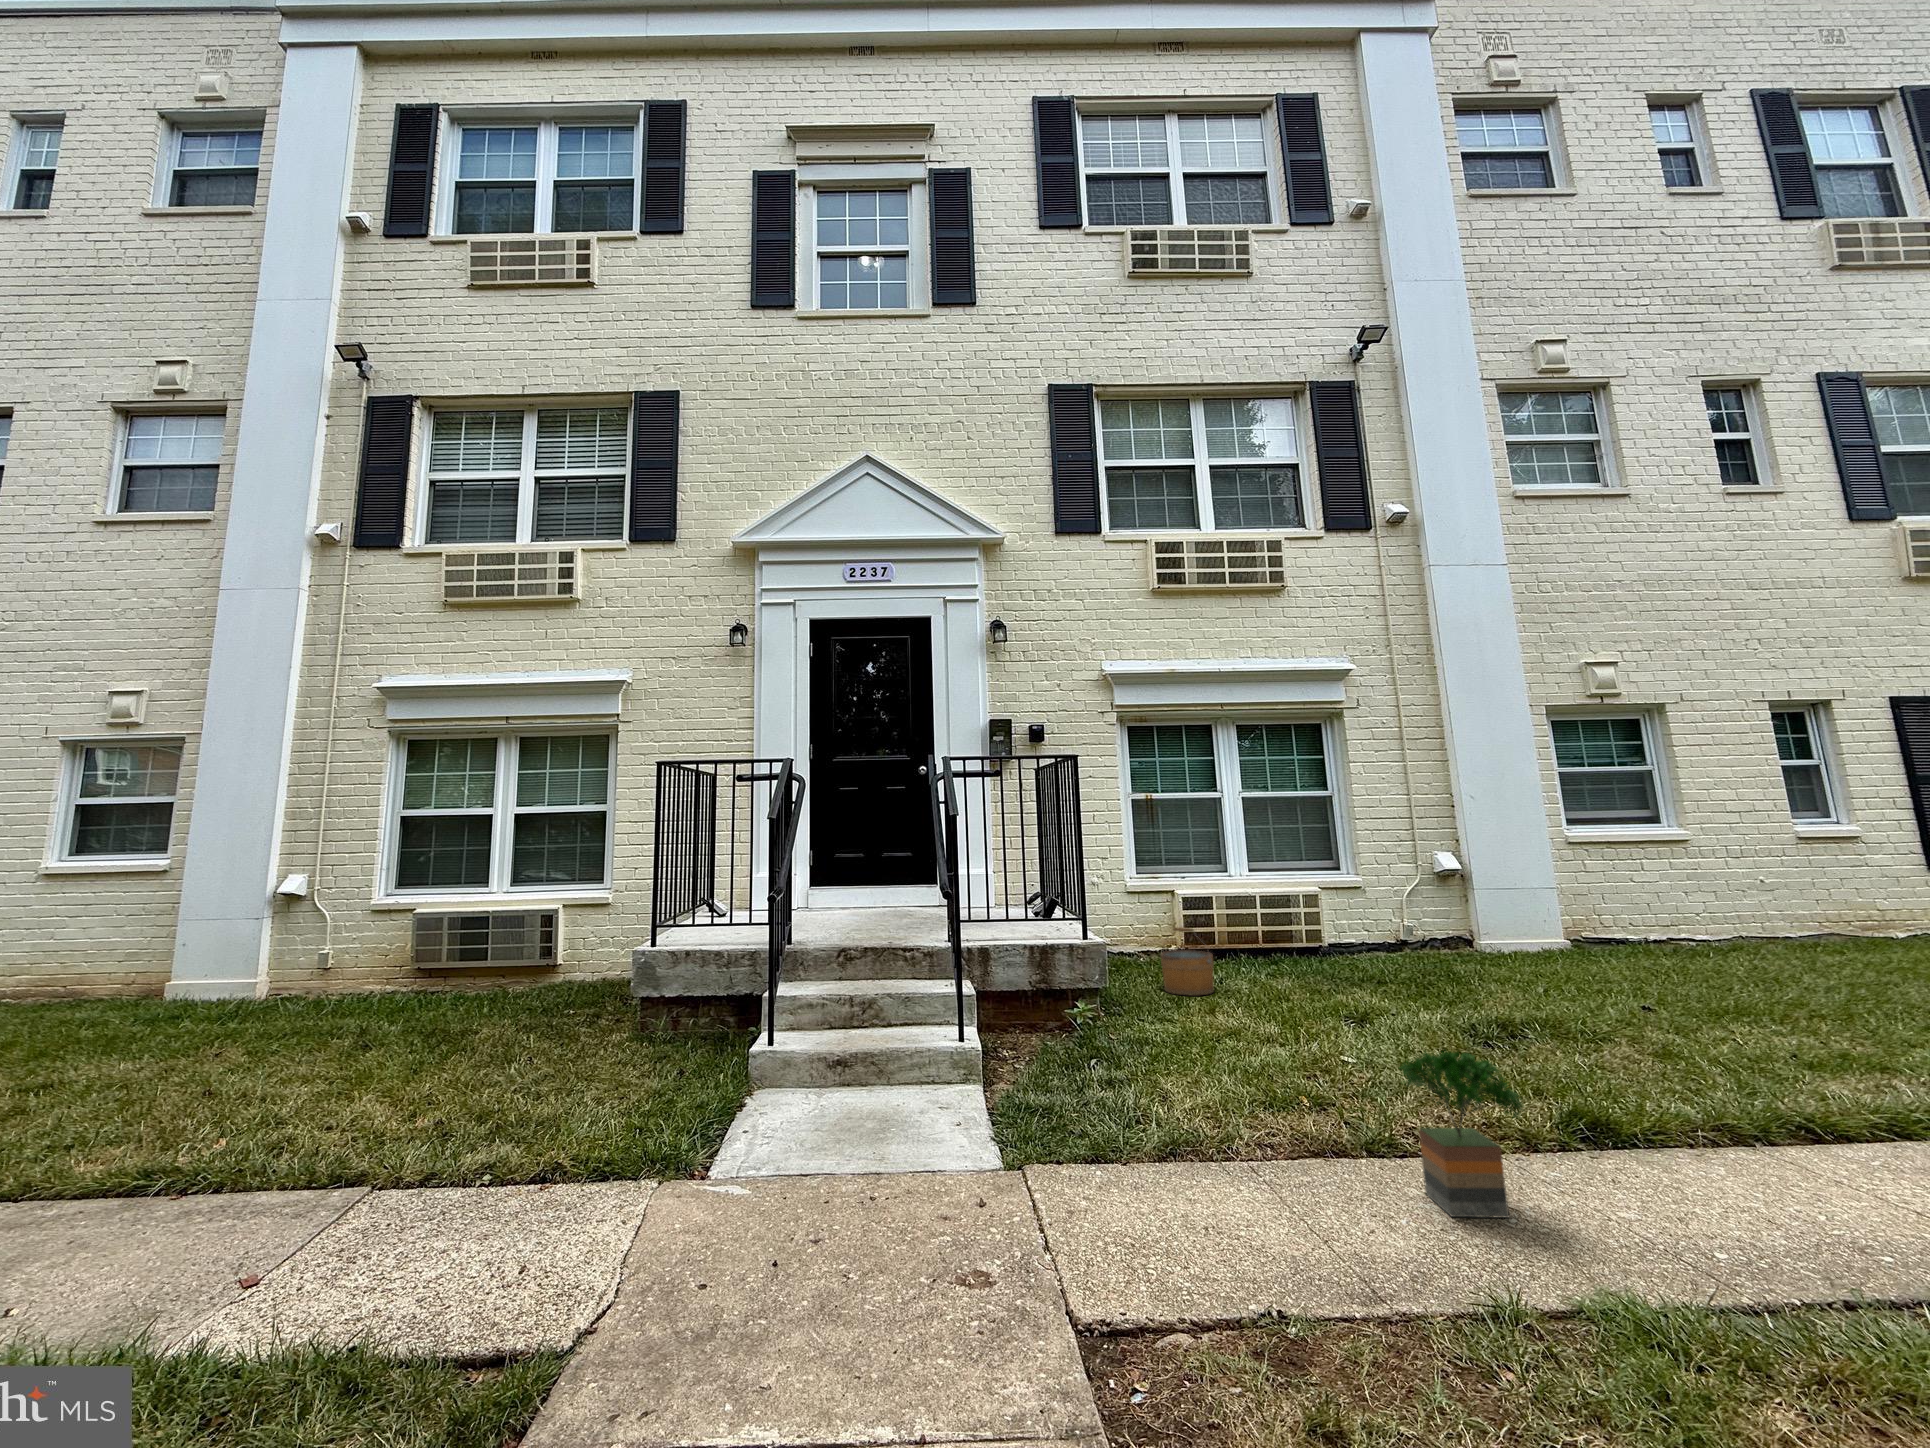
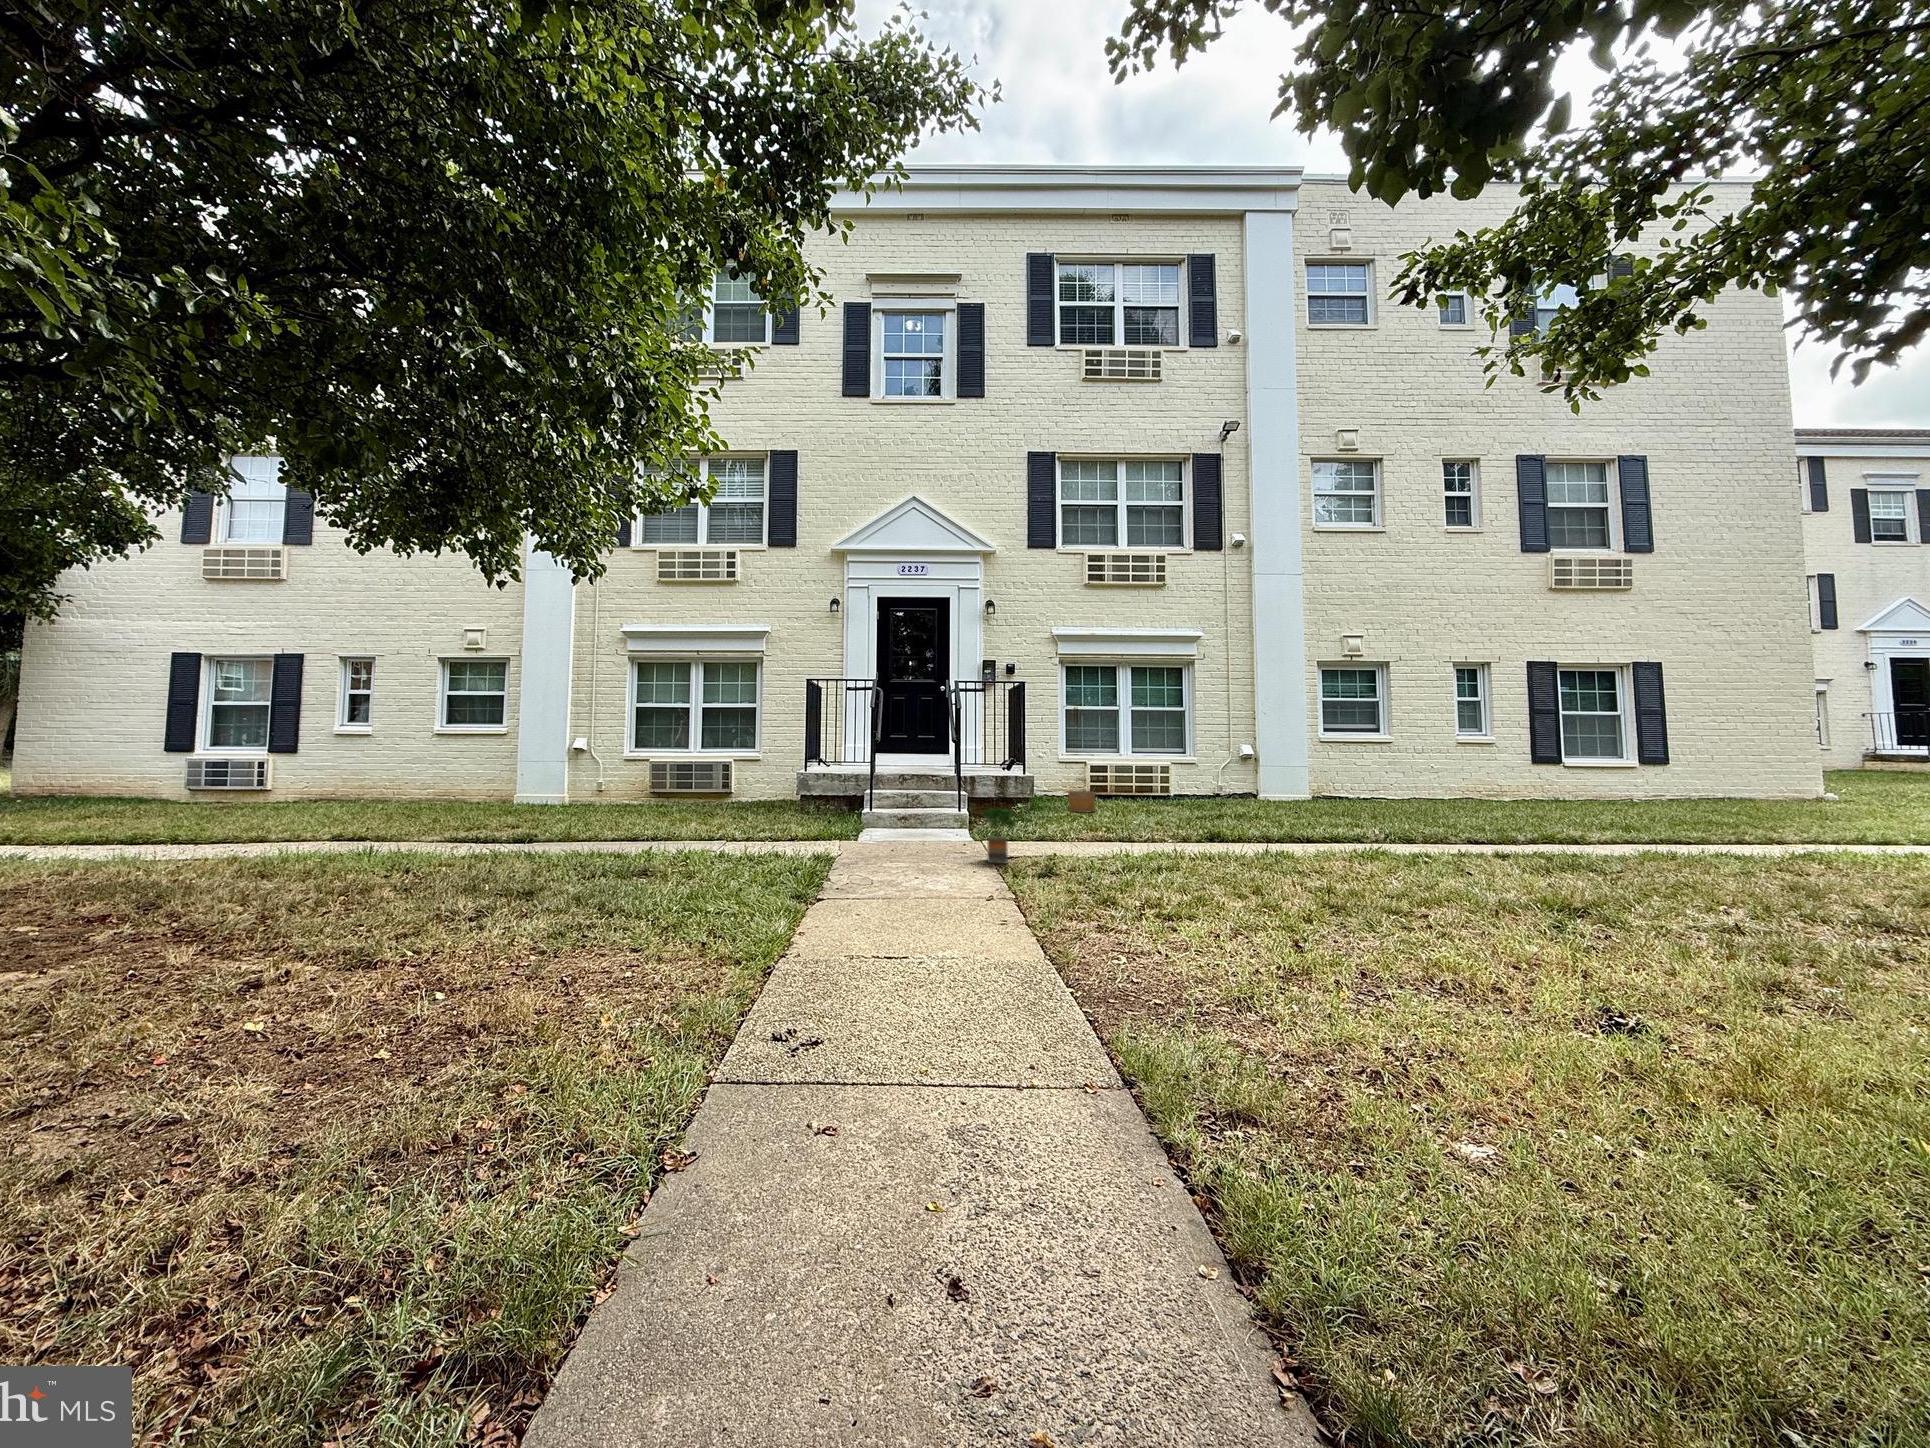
potted tree: present [1400,1050,1523,1218] -> present [982,808,1015,863]

